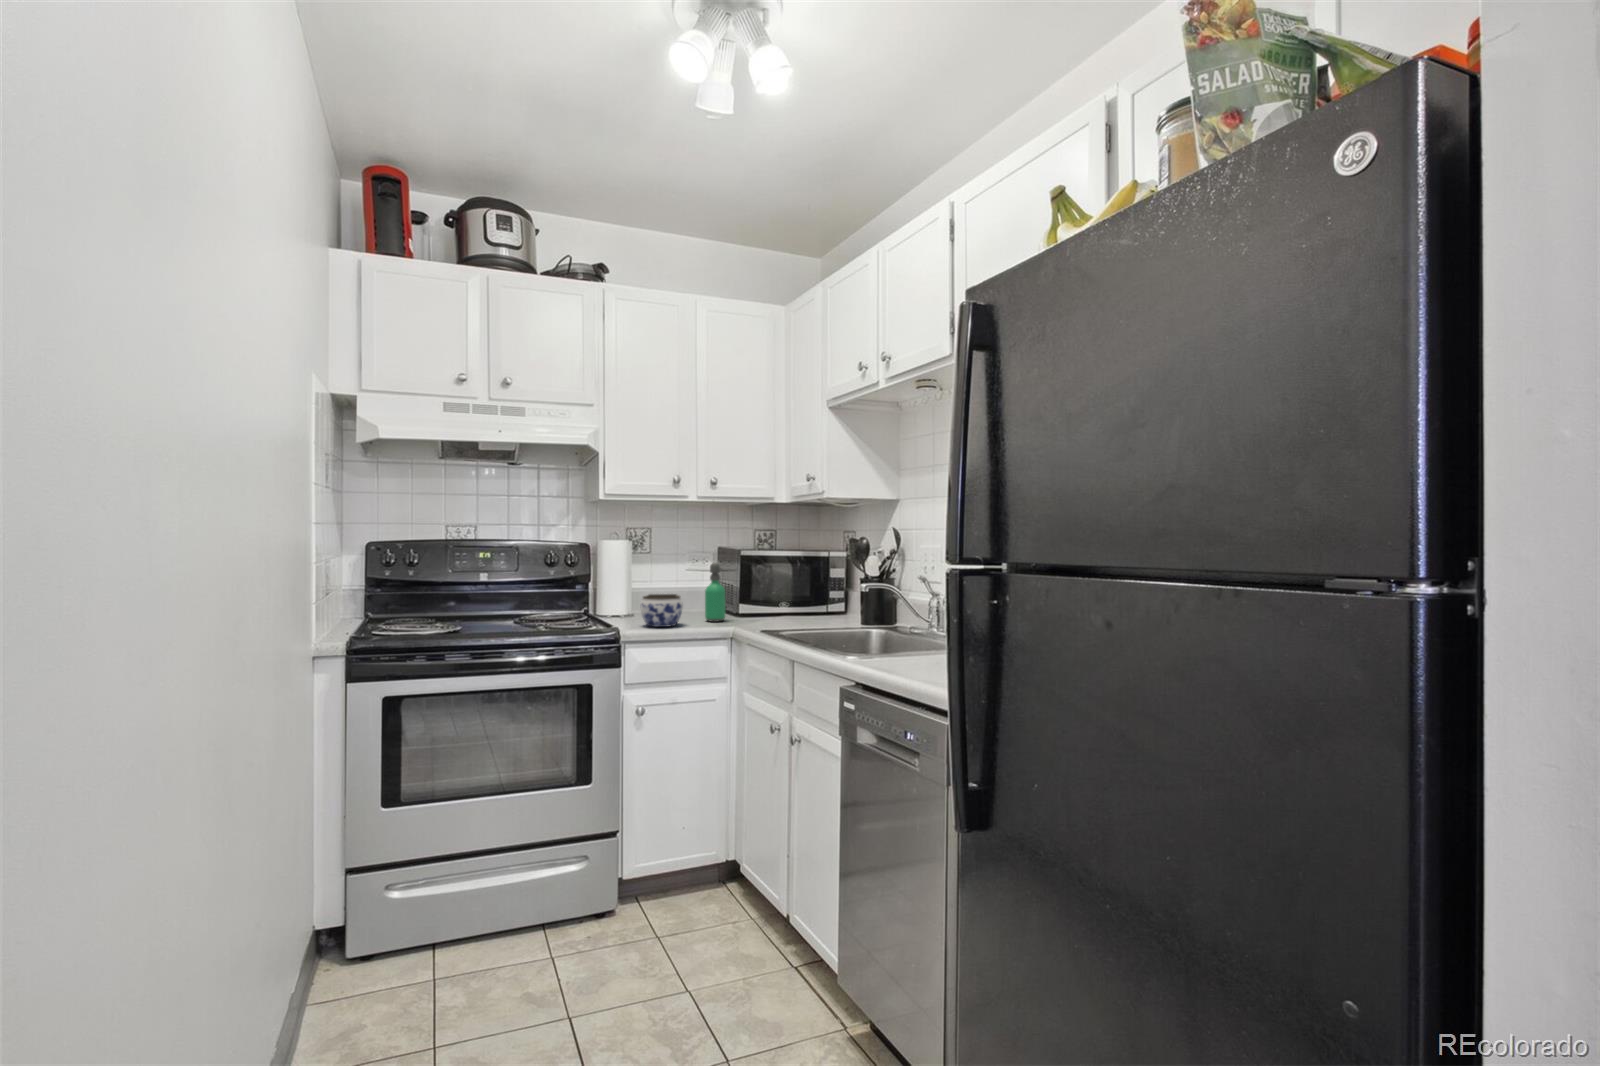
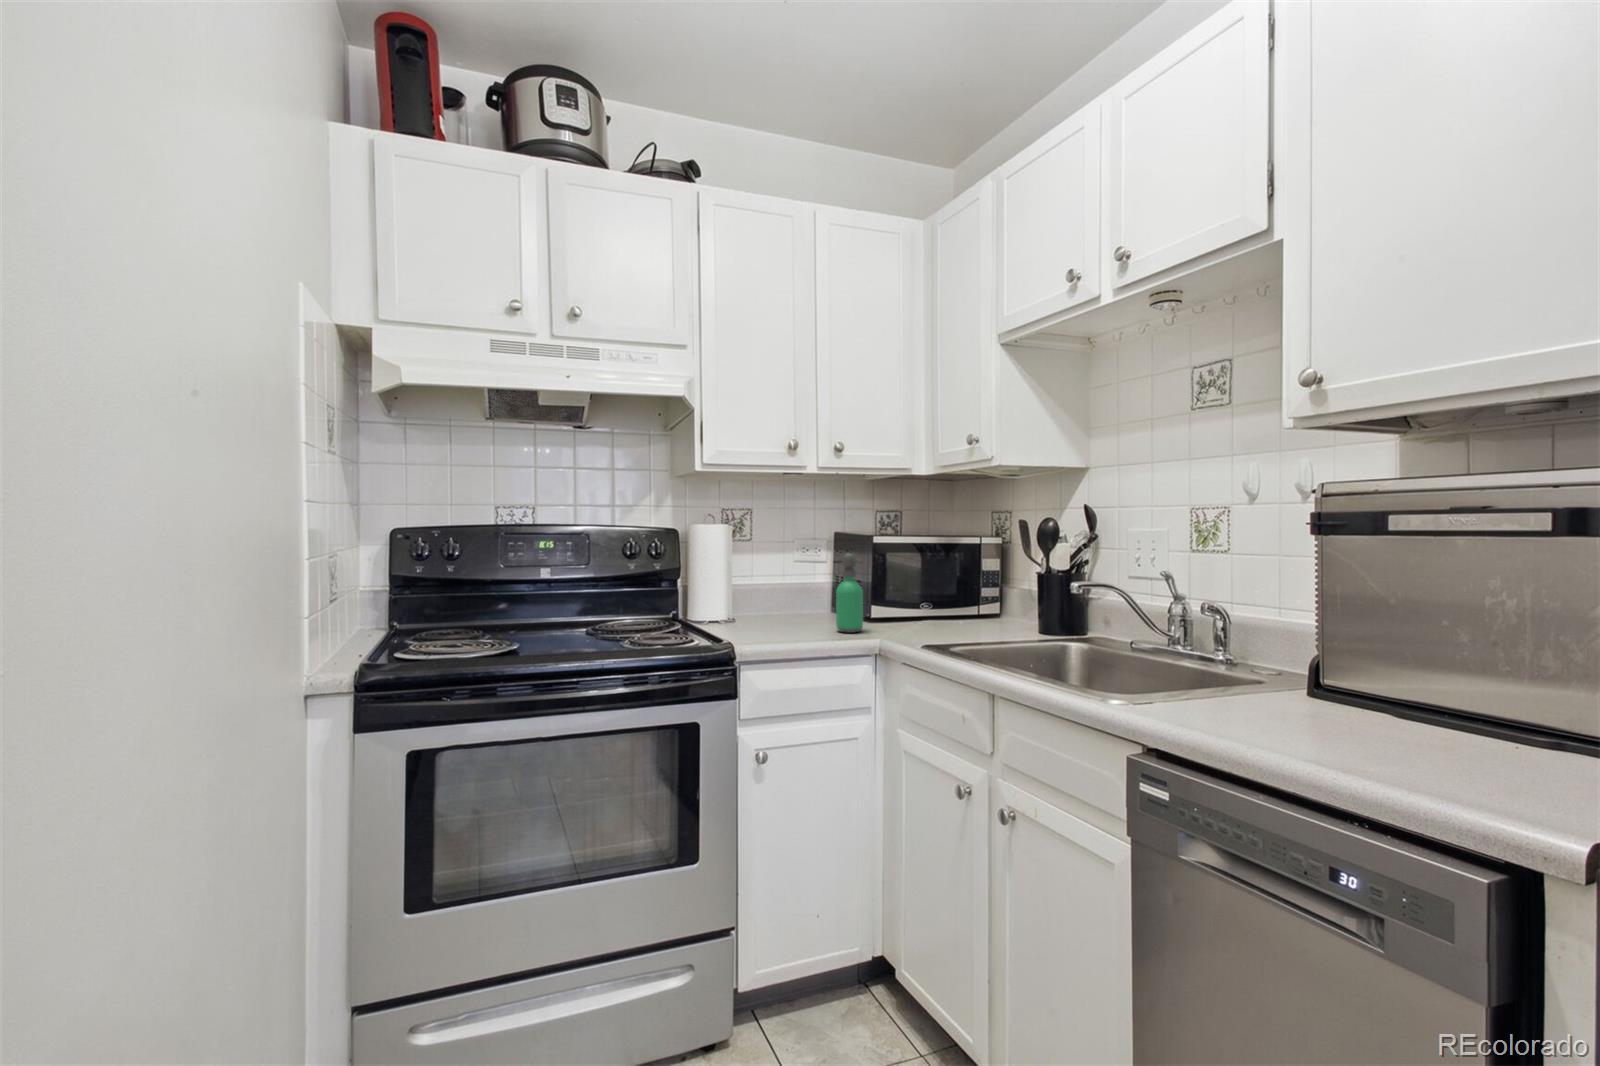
jar: present [641,594,683,627] -> none [755,596,811,641]

